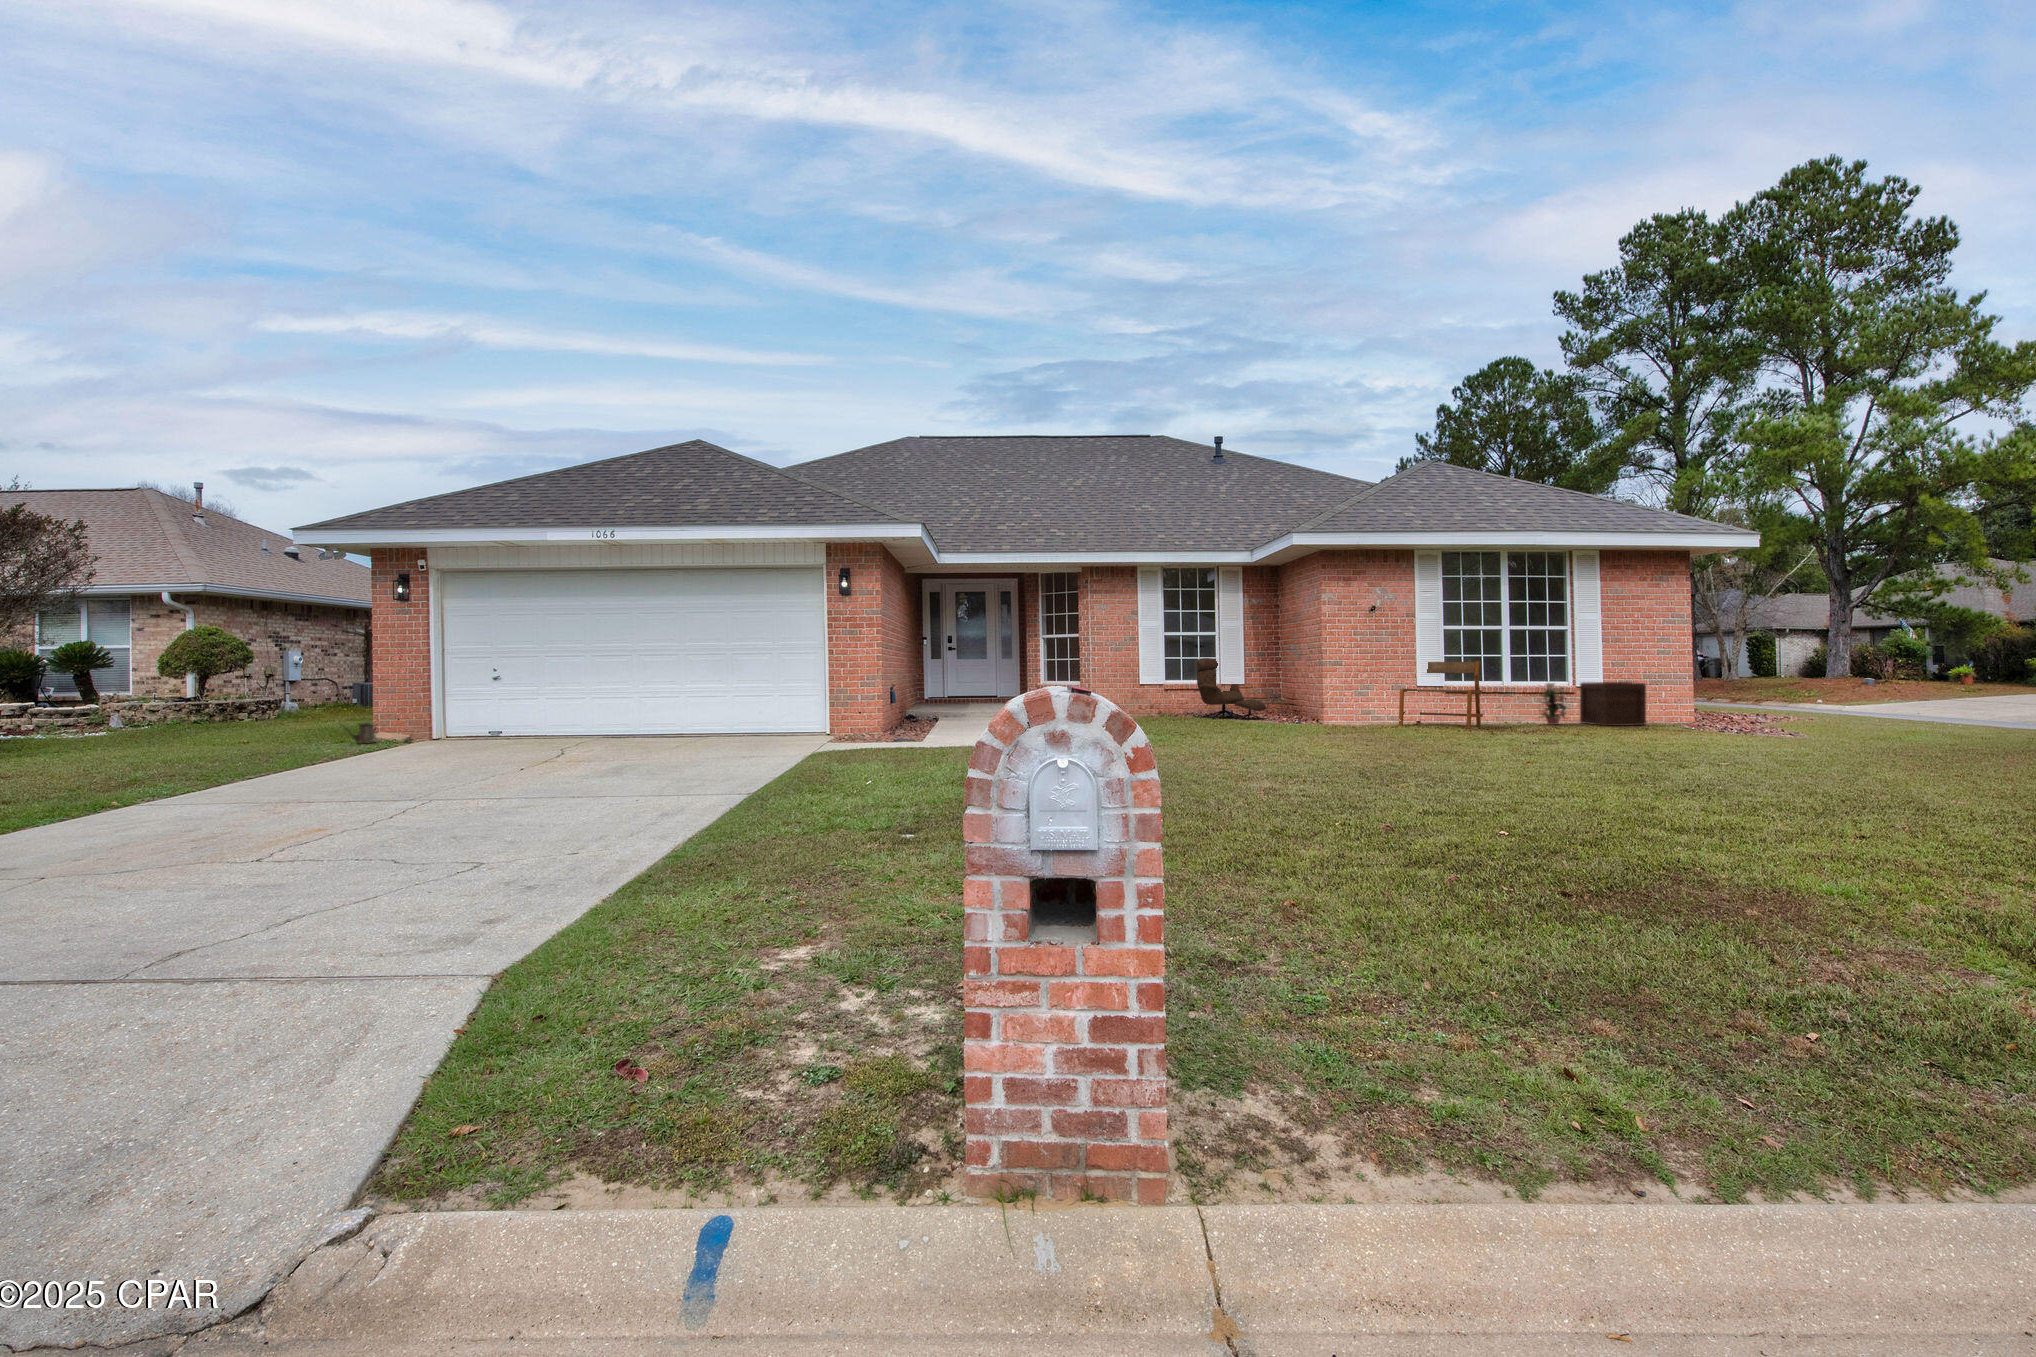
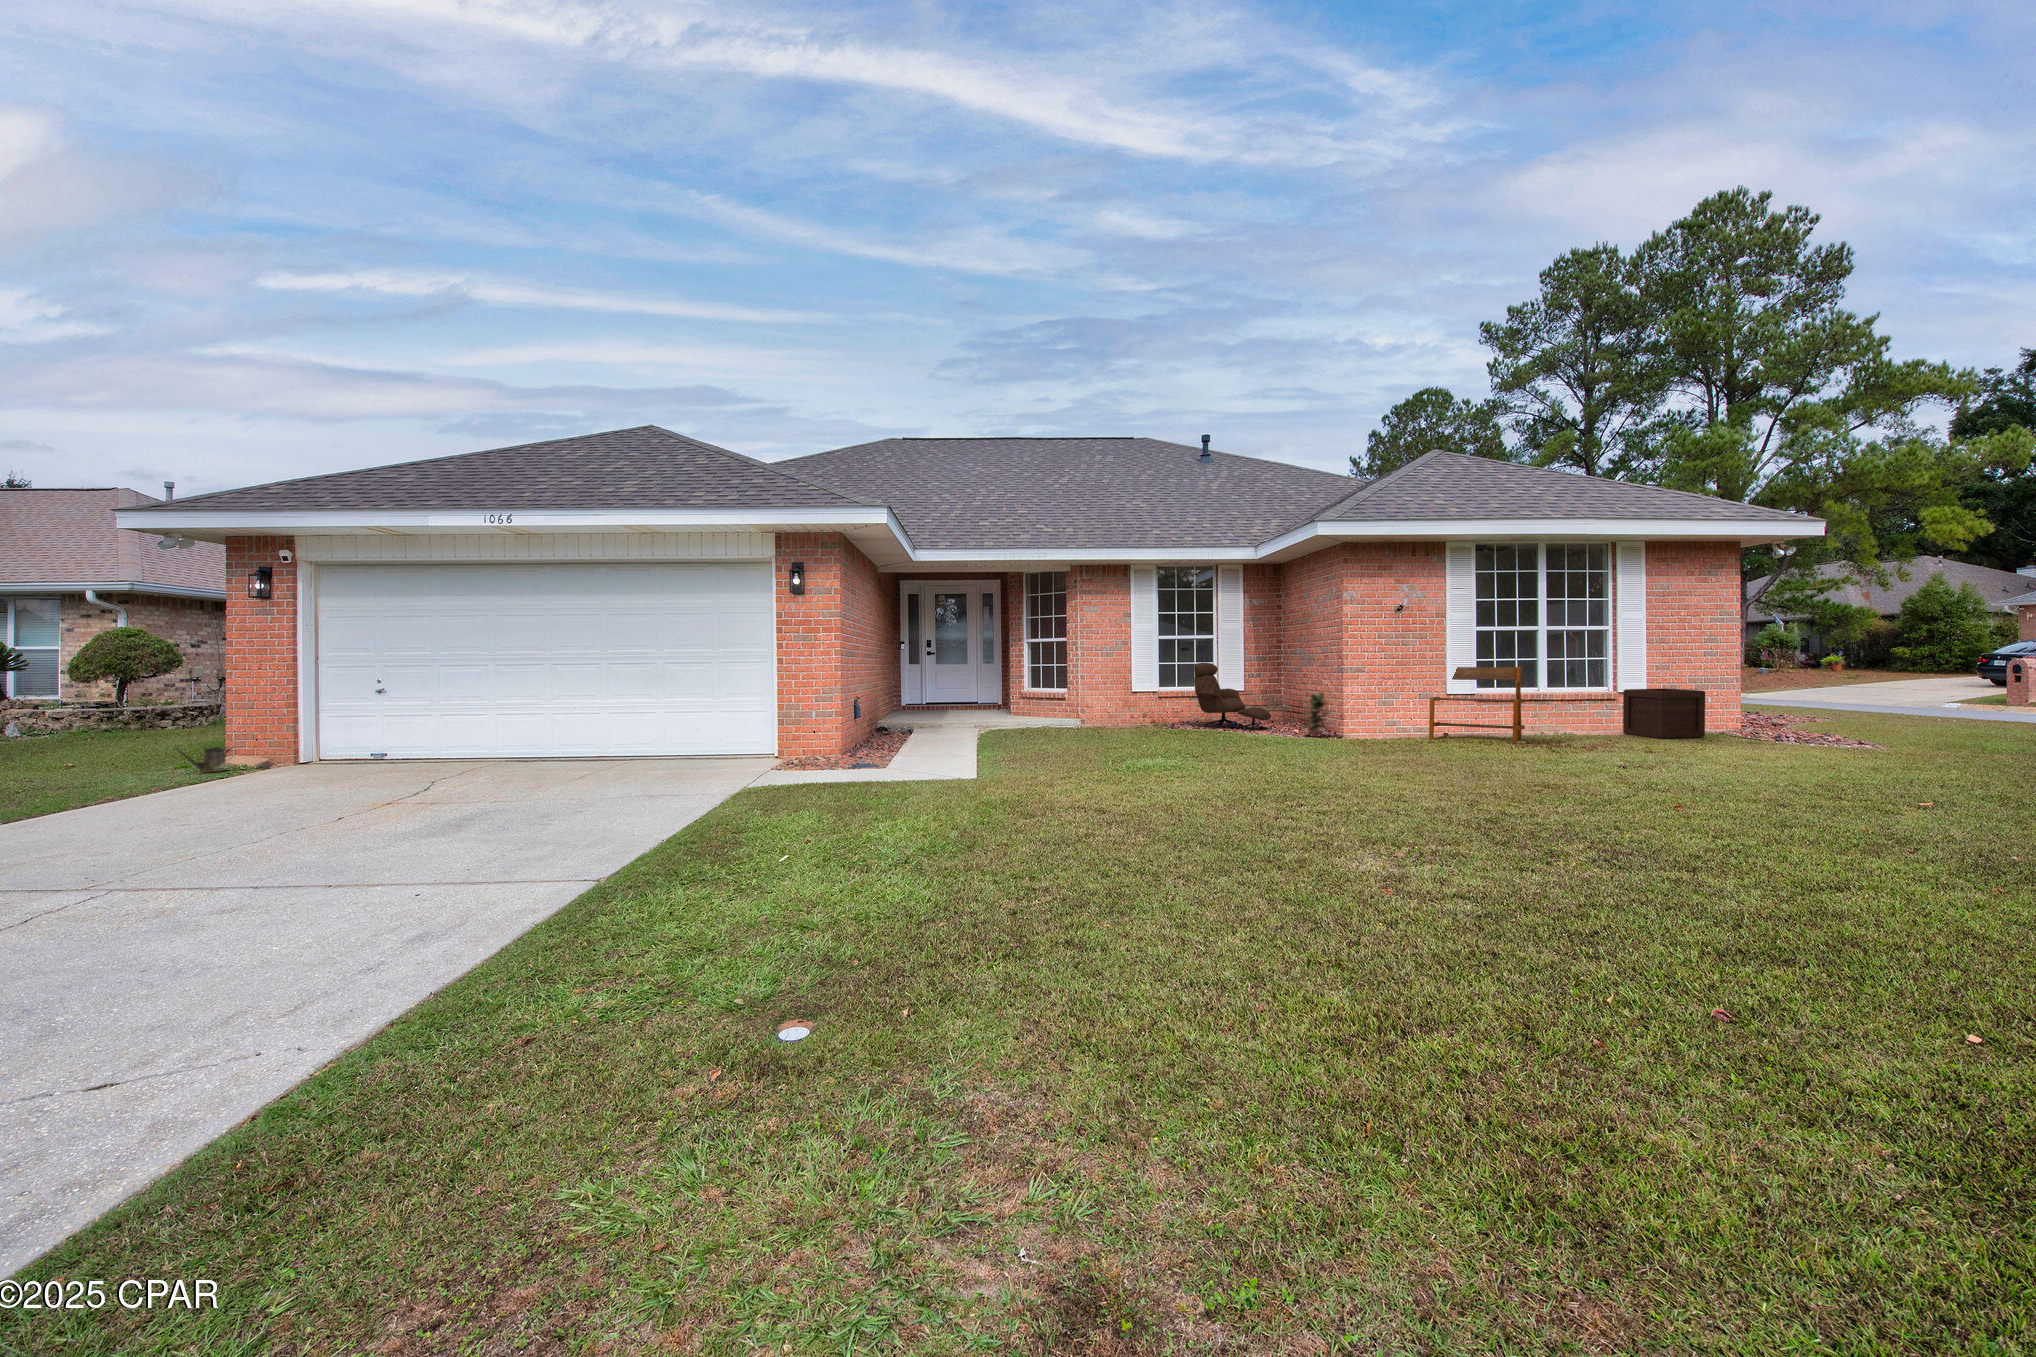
decorative plant: present [1539,683,1567,725] -> present [1303,692,1329,737]

